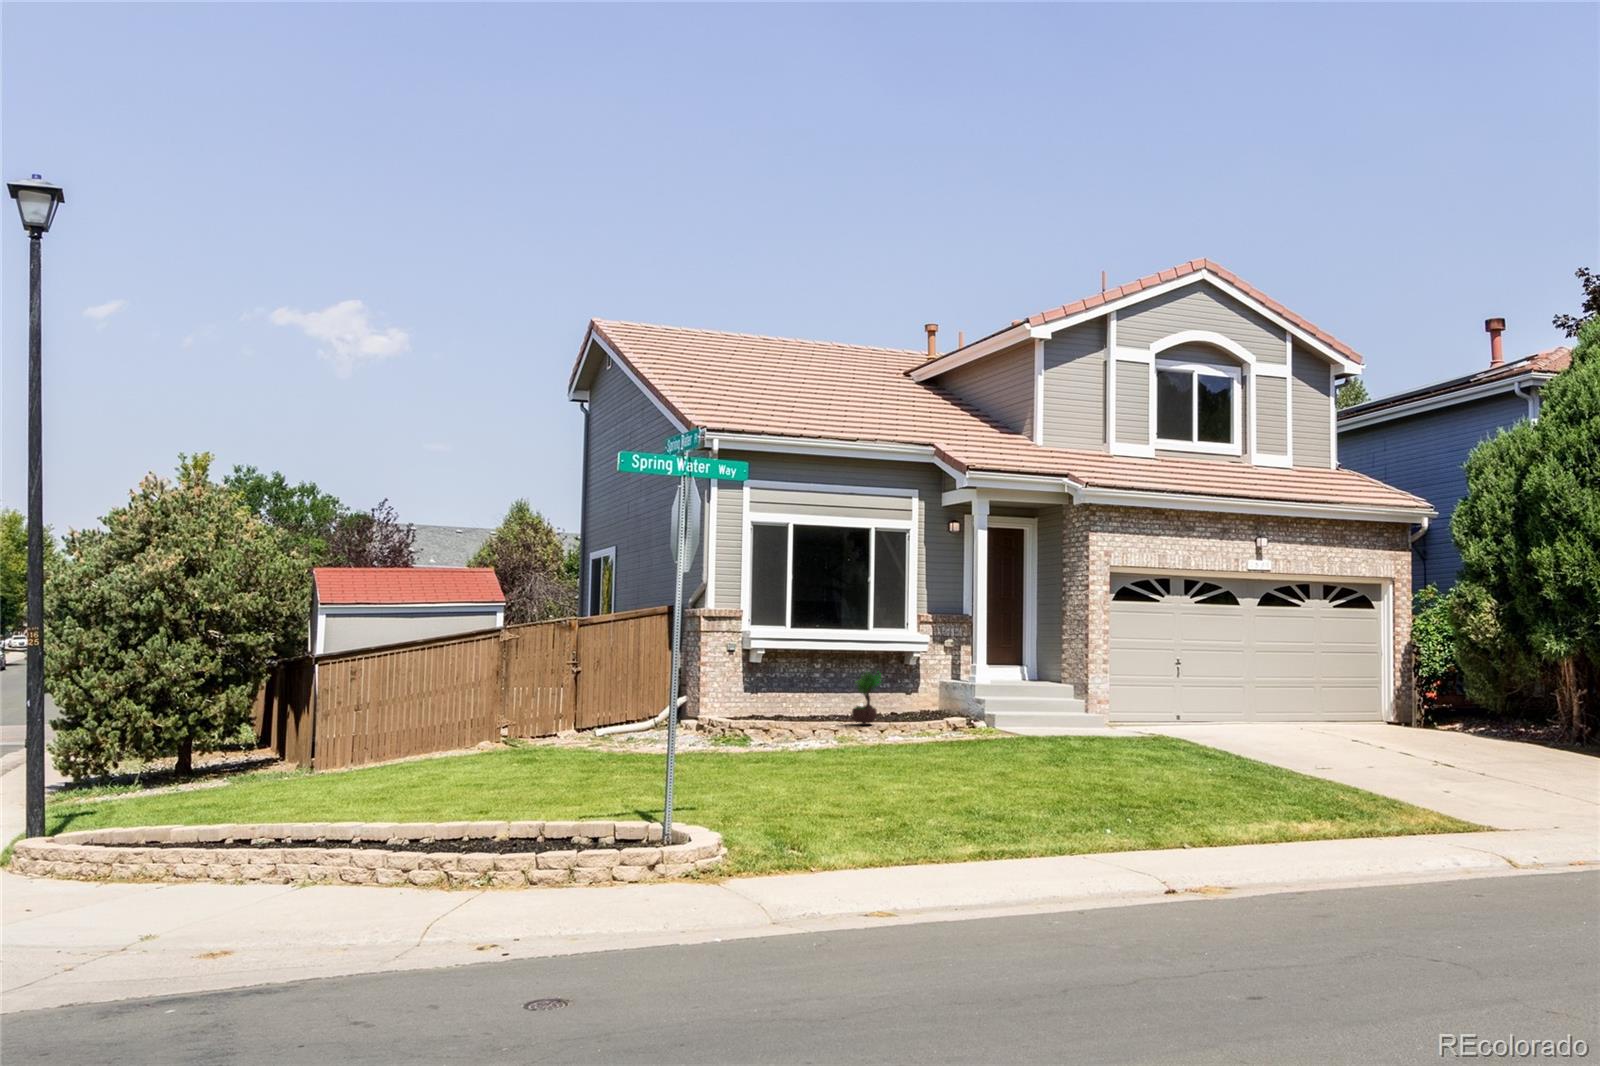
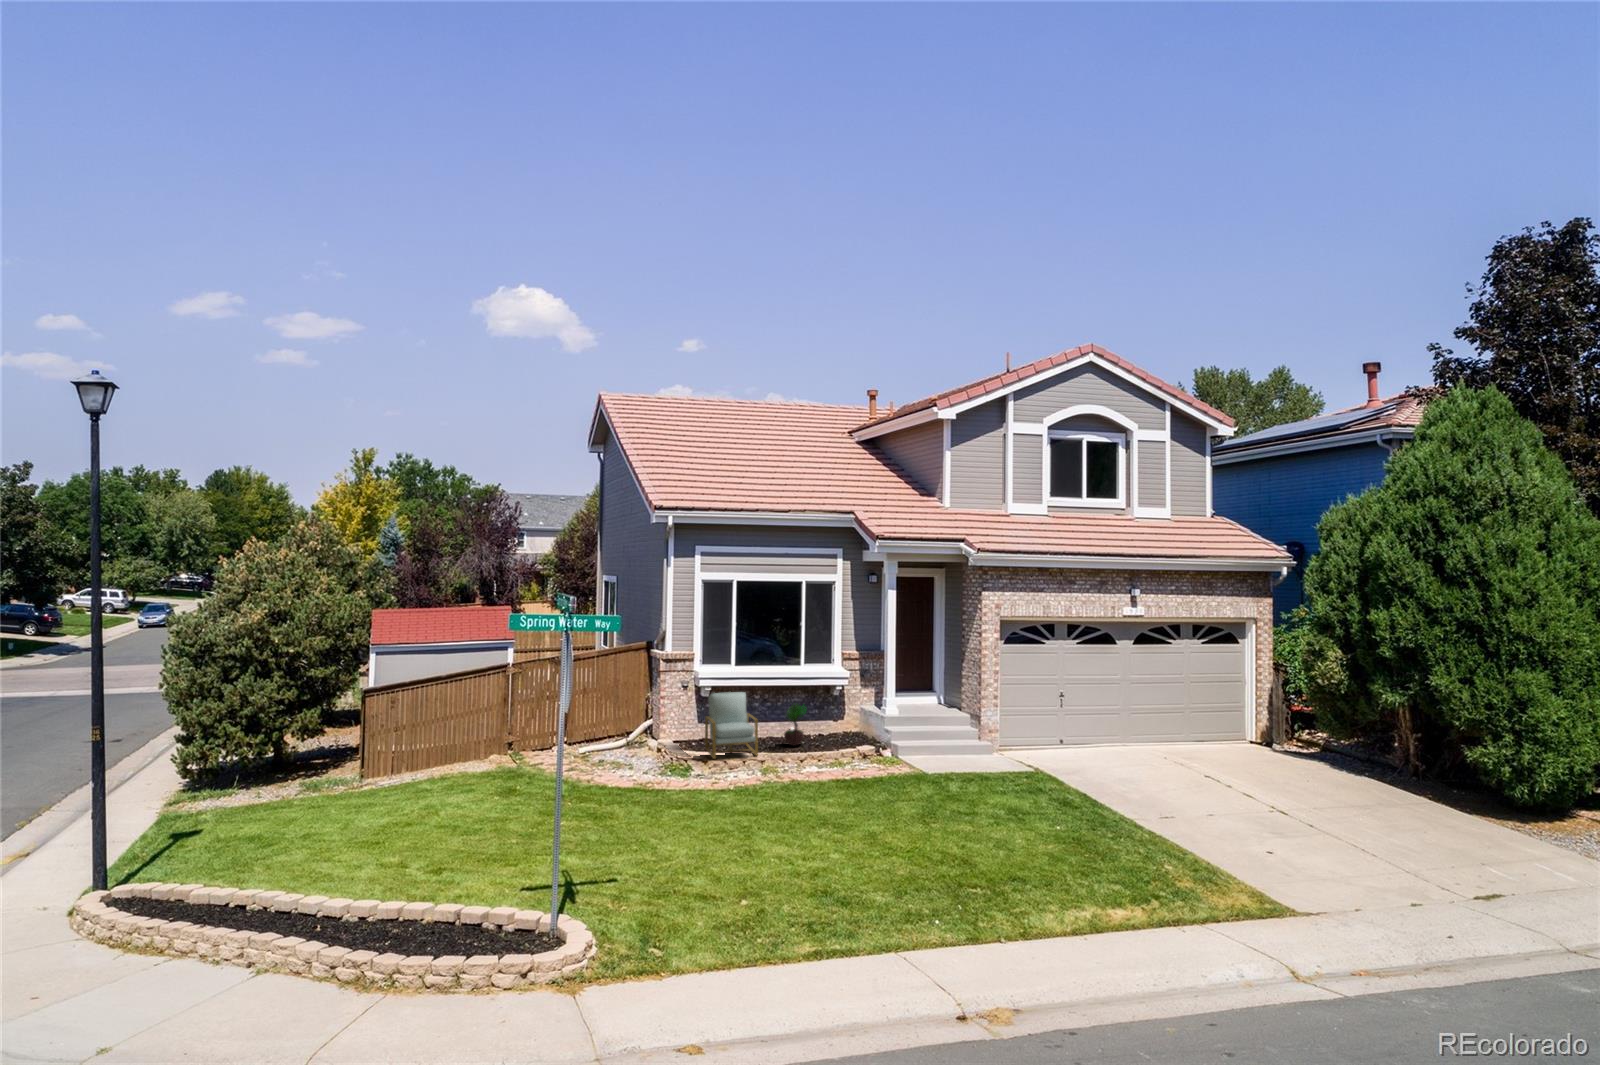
chair: none [755,657,829,732] -> present [705,692,758,759]

